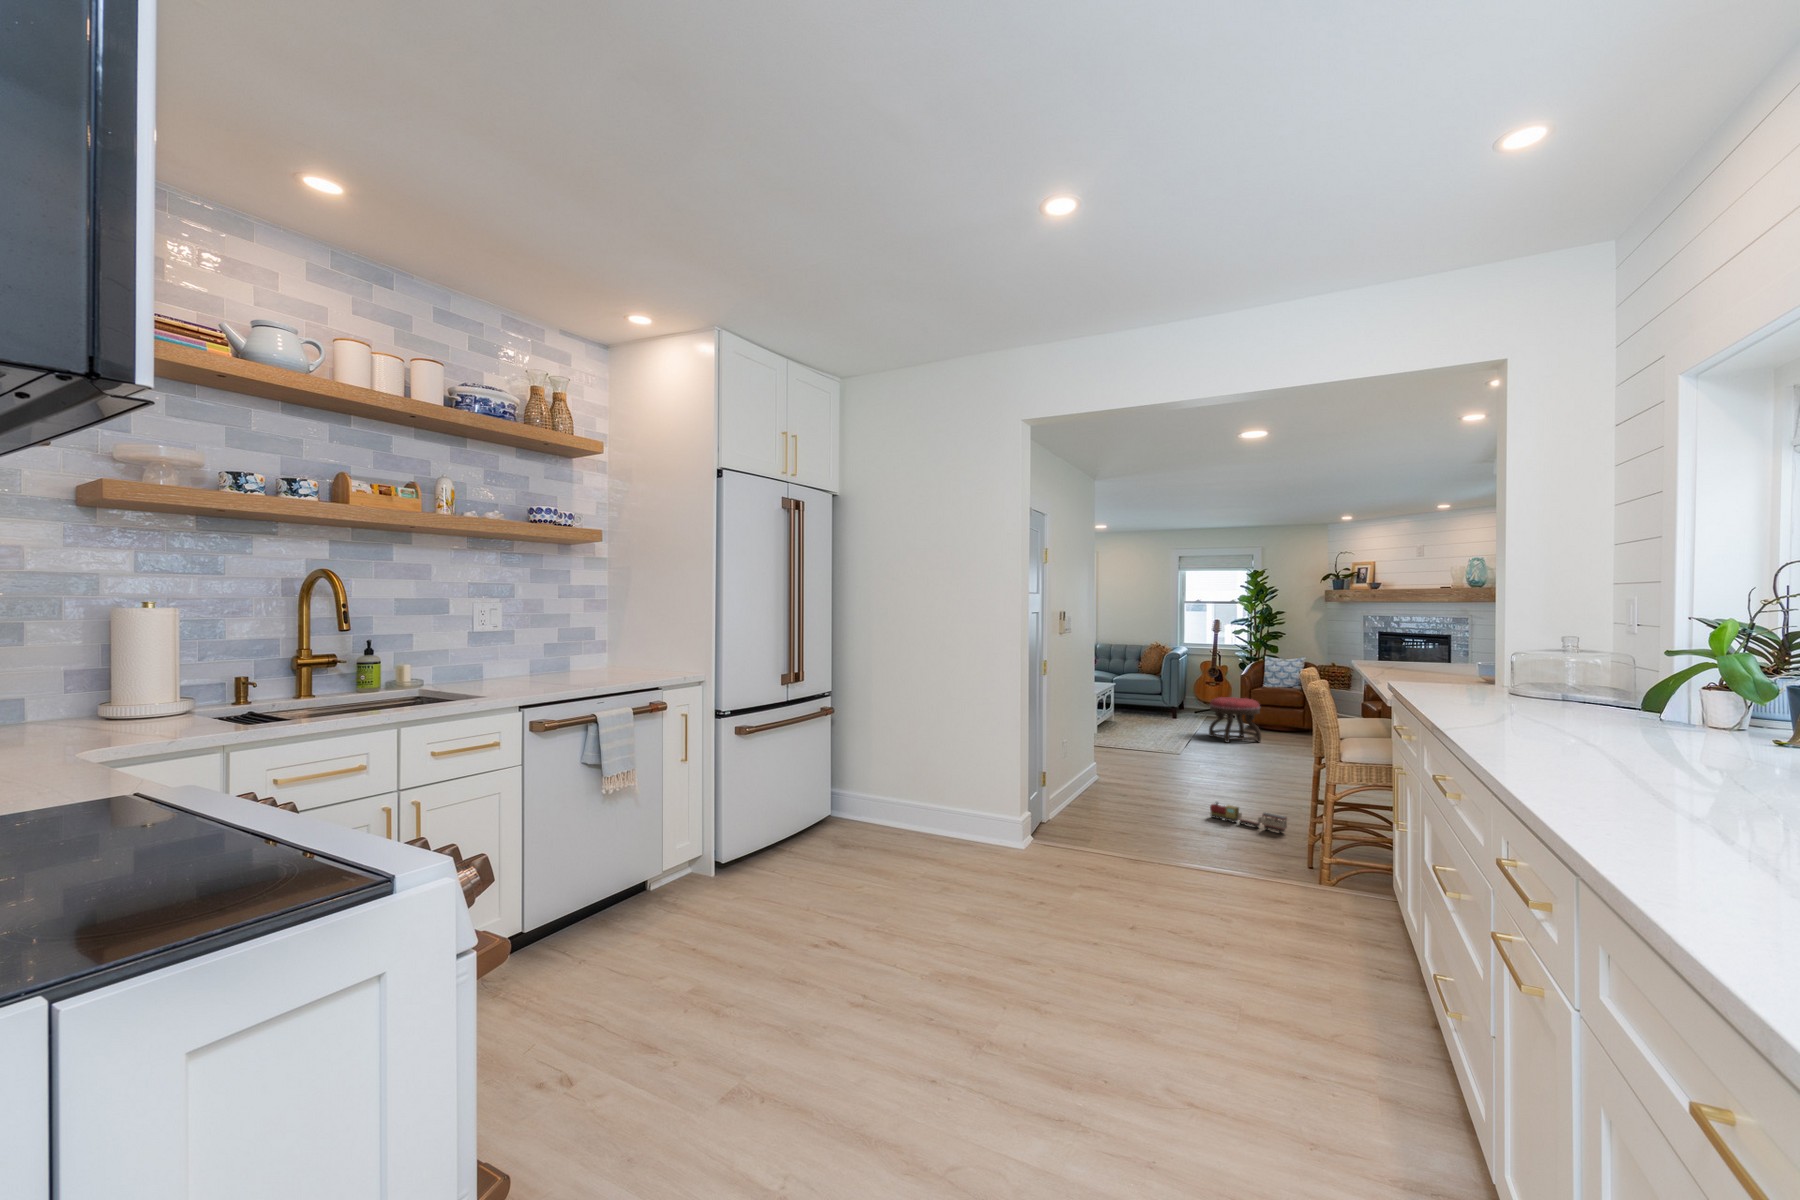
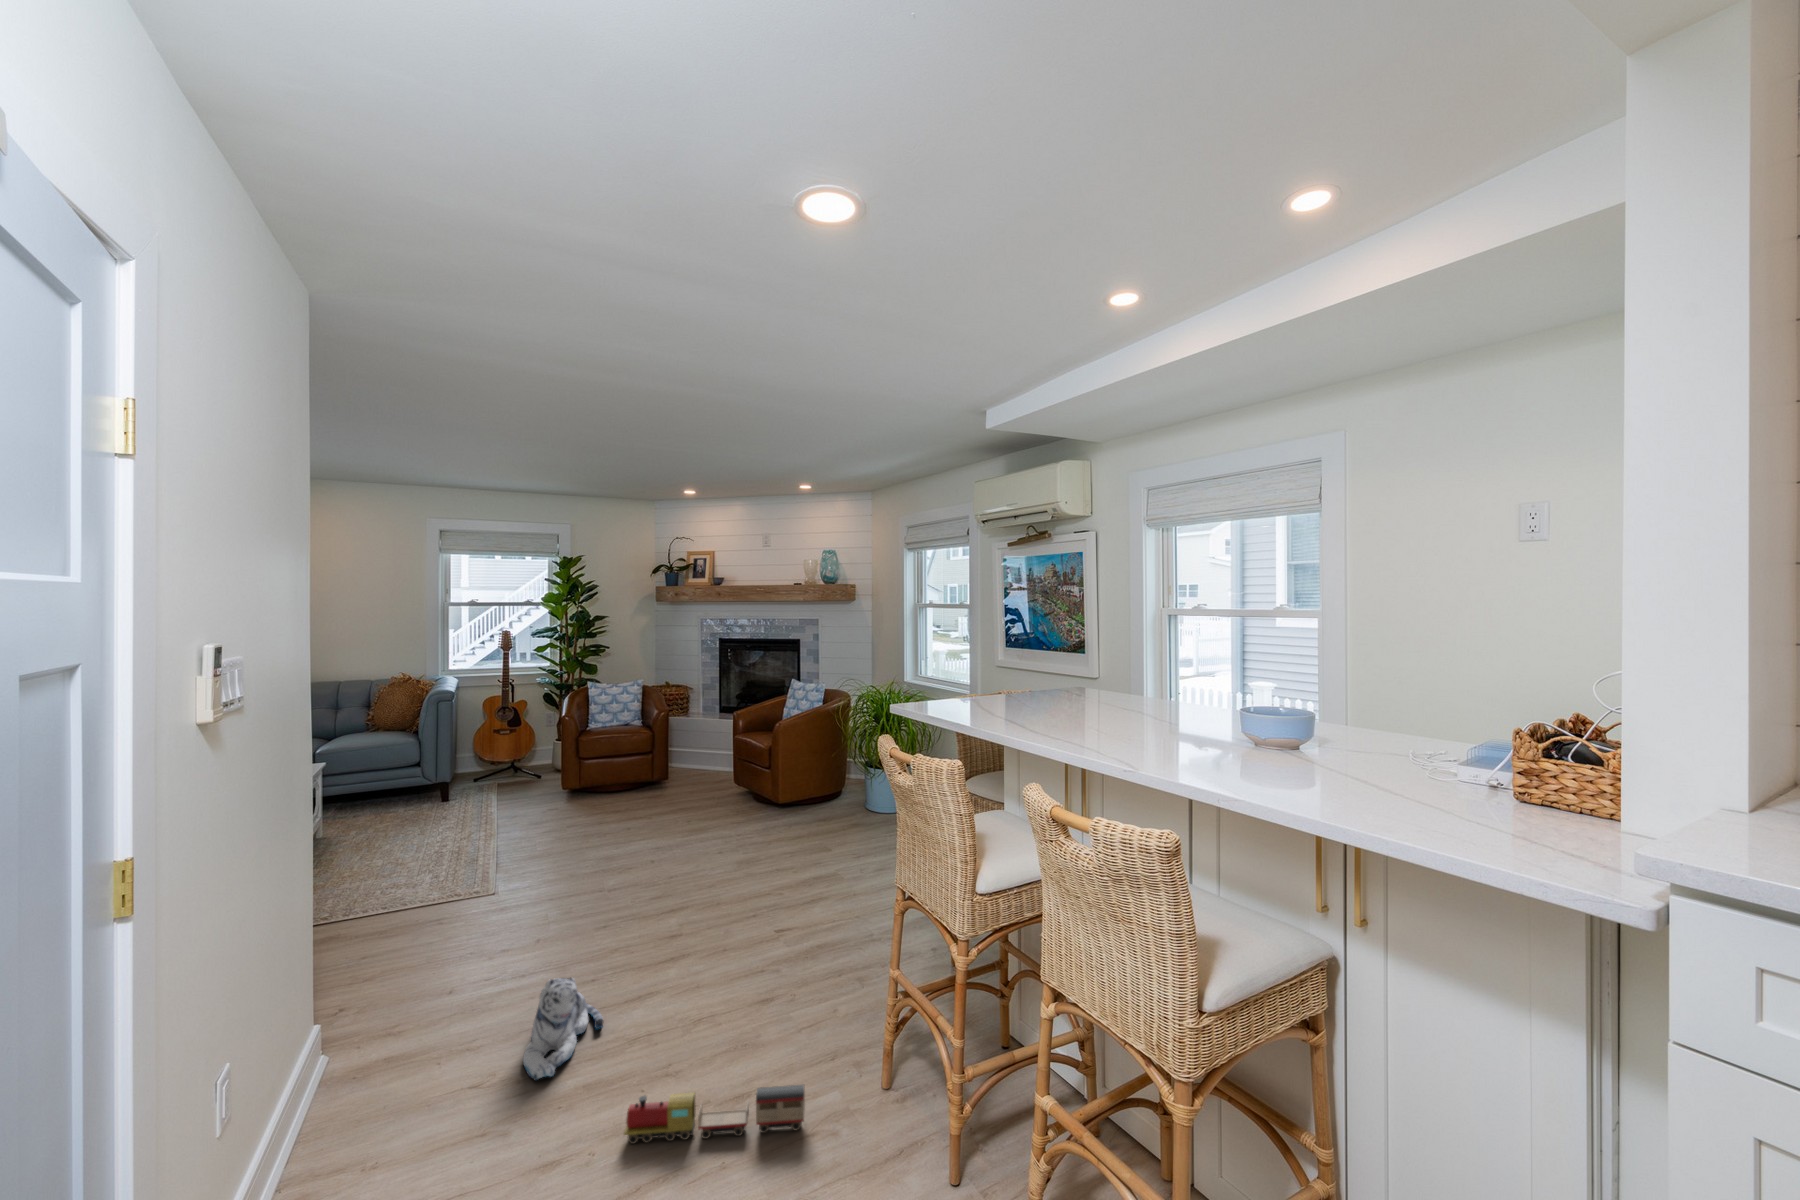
ottoman: present [1209,697,1261,743] -> none [516,757,603,840]
plush toy: none [1180,764,1218,799] -> present [523,978,603,1080]

